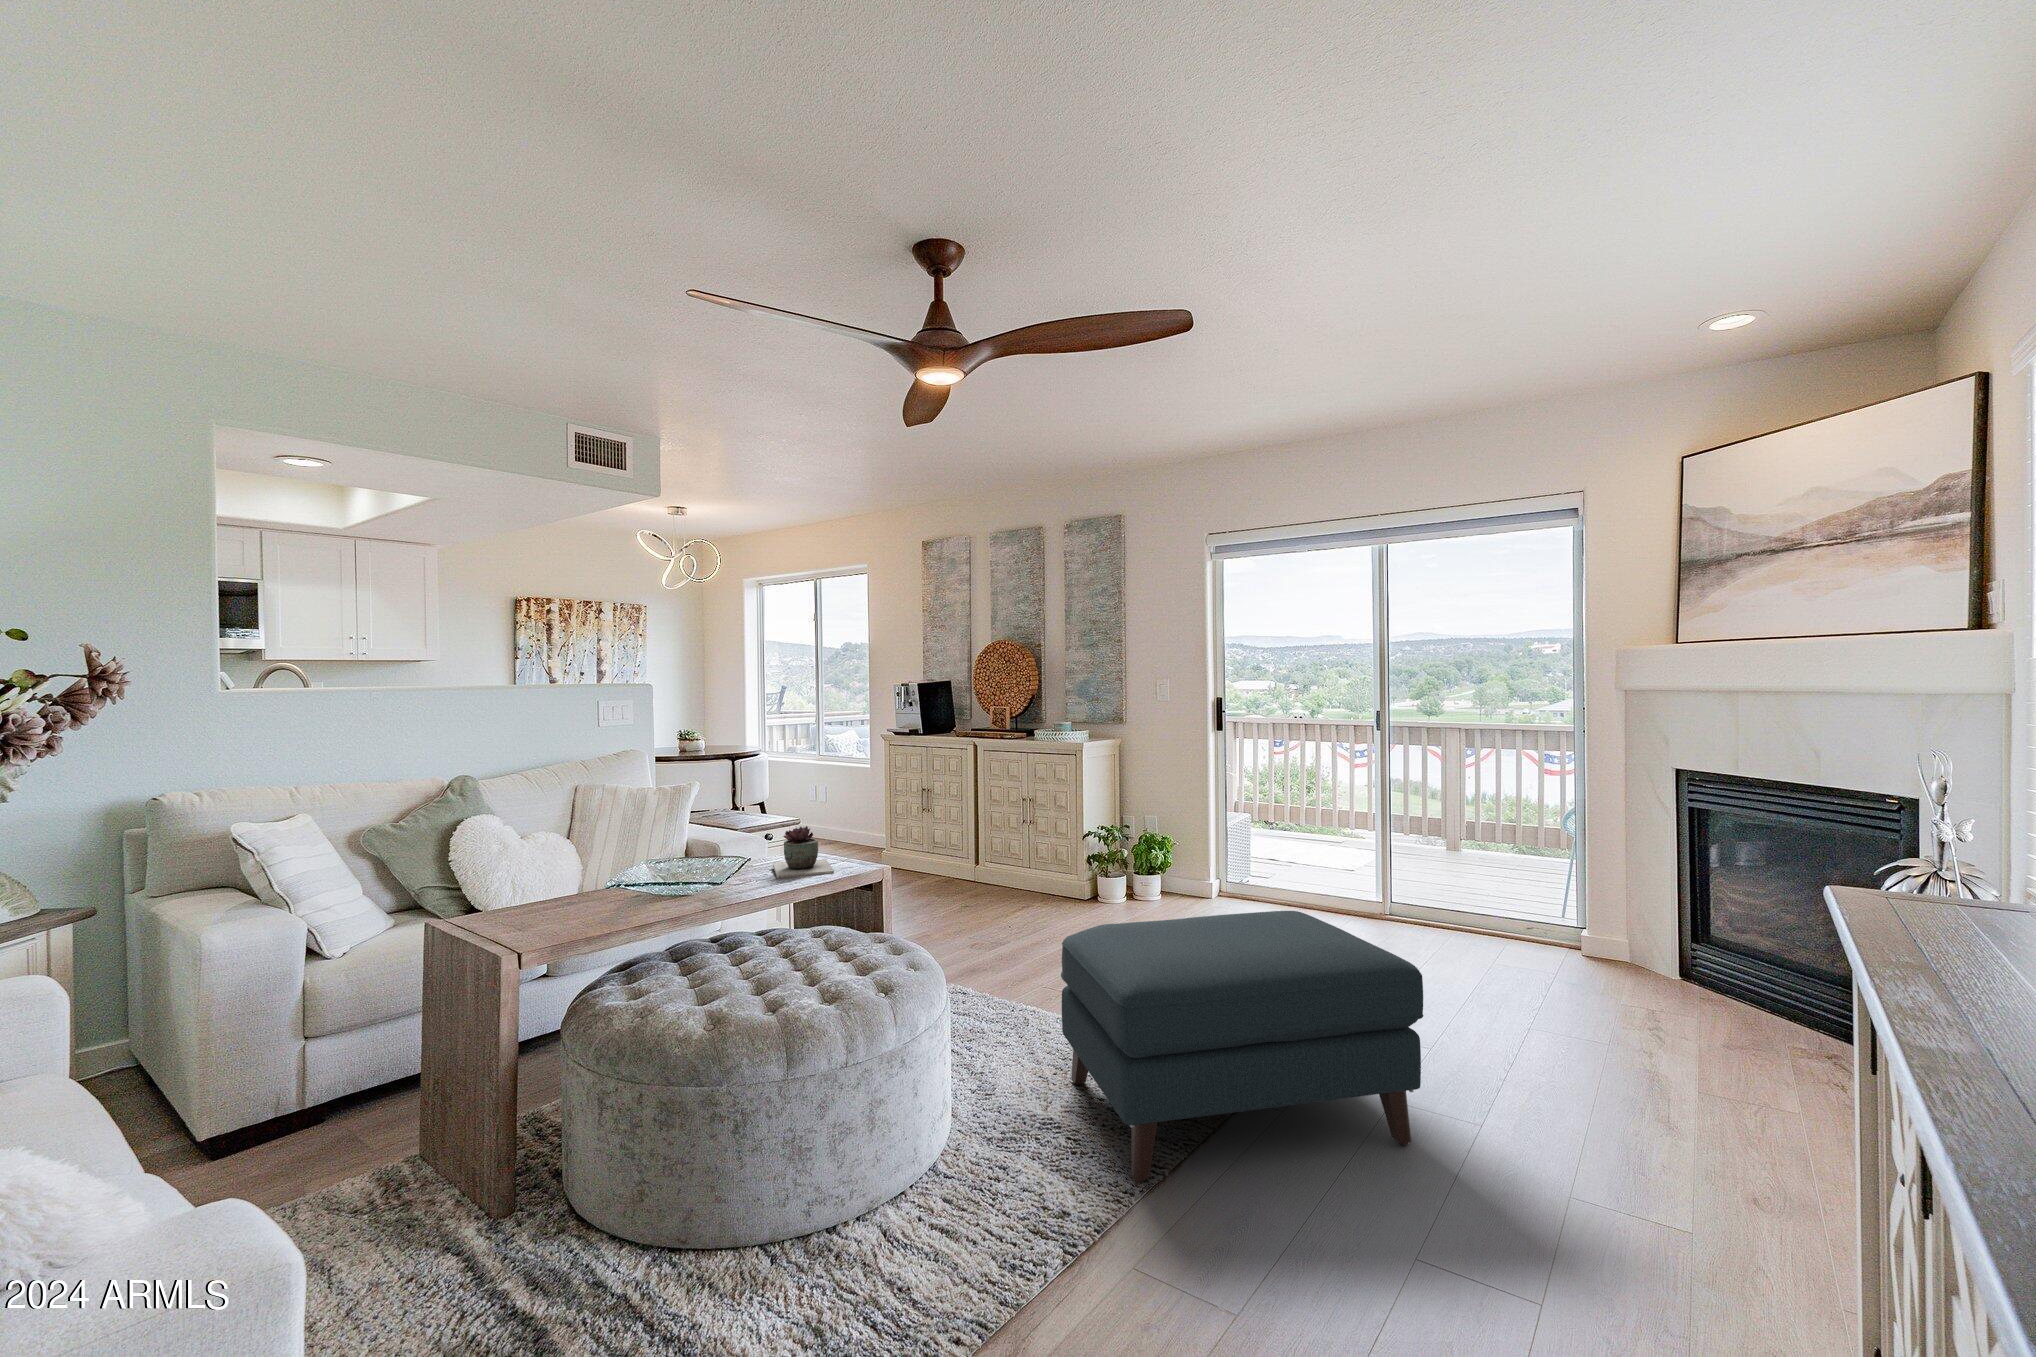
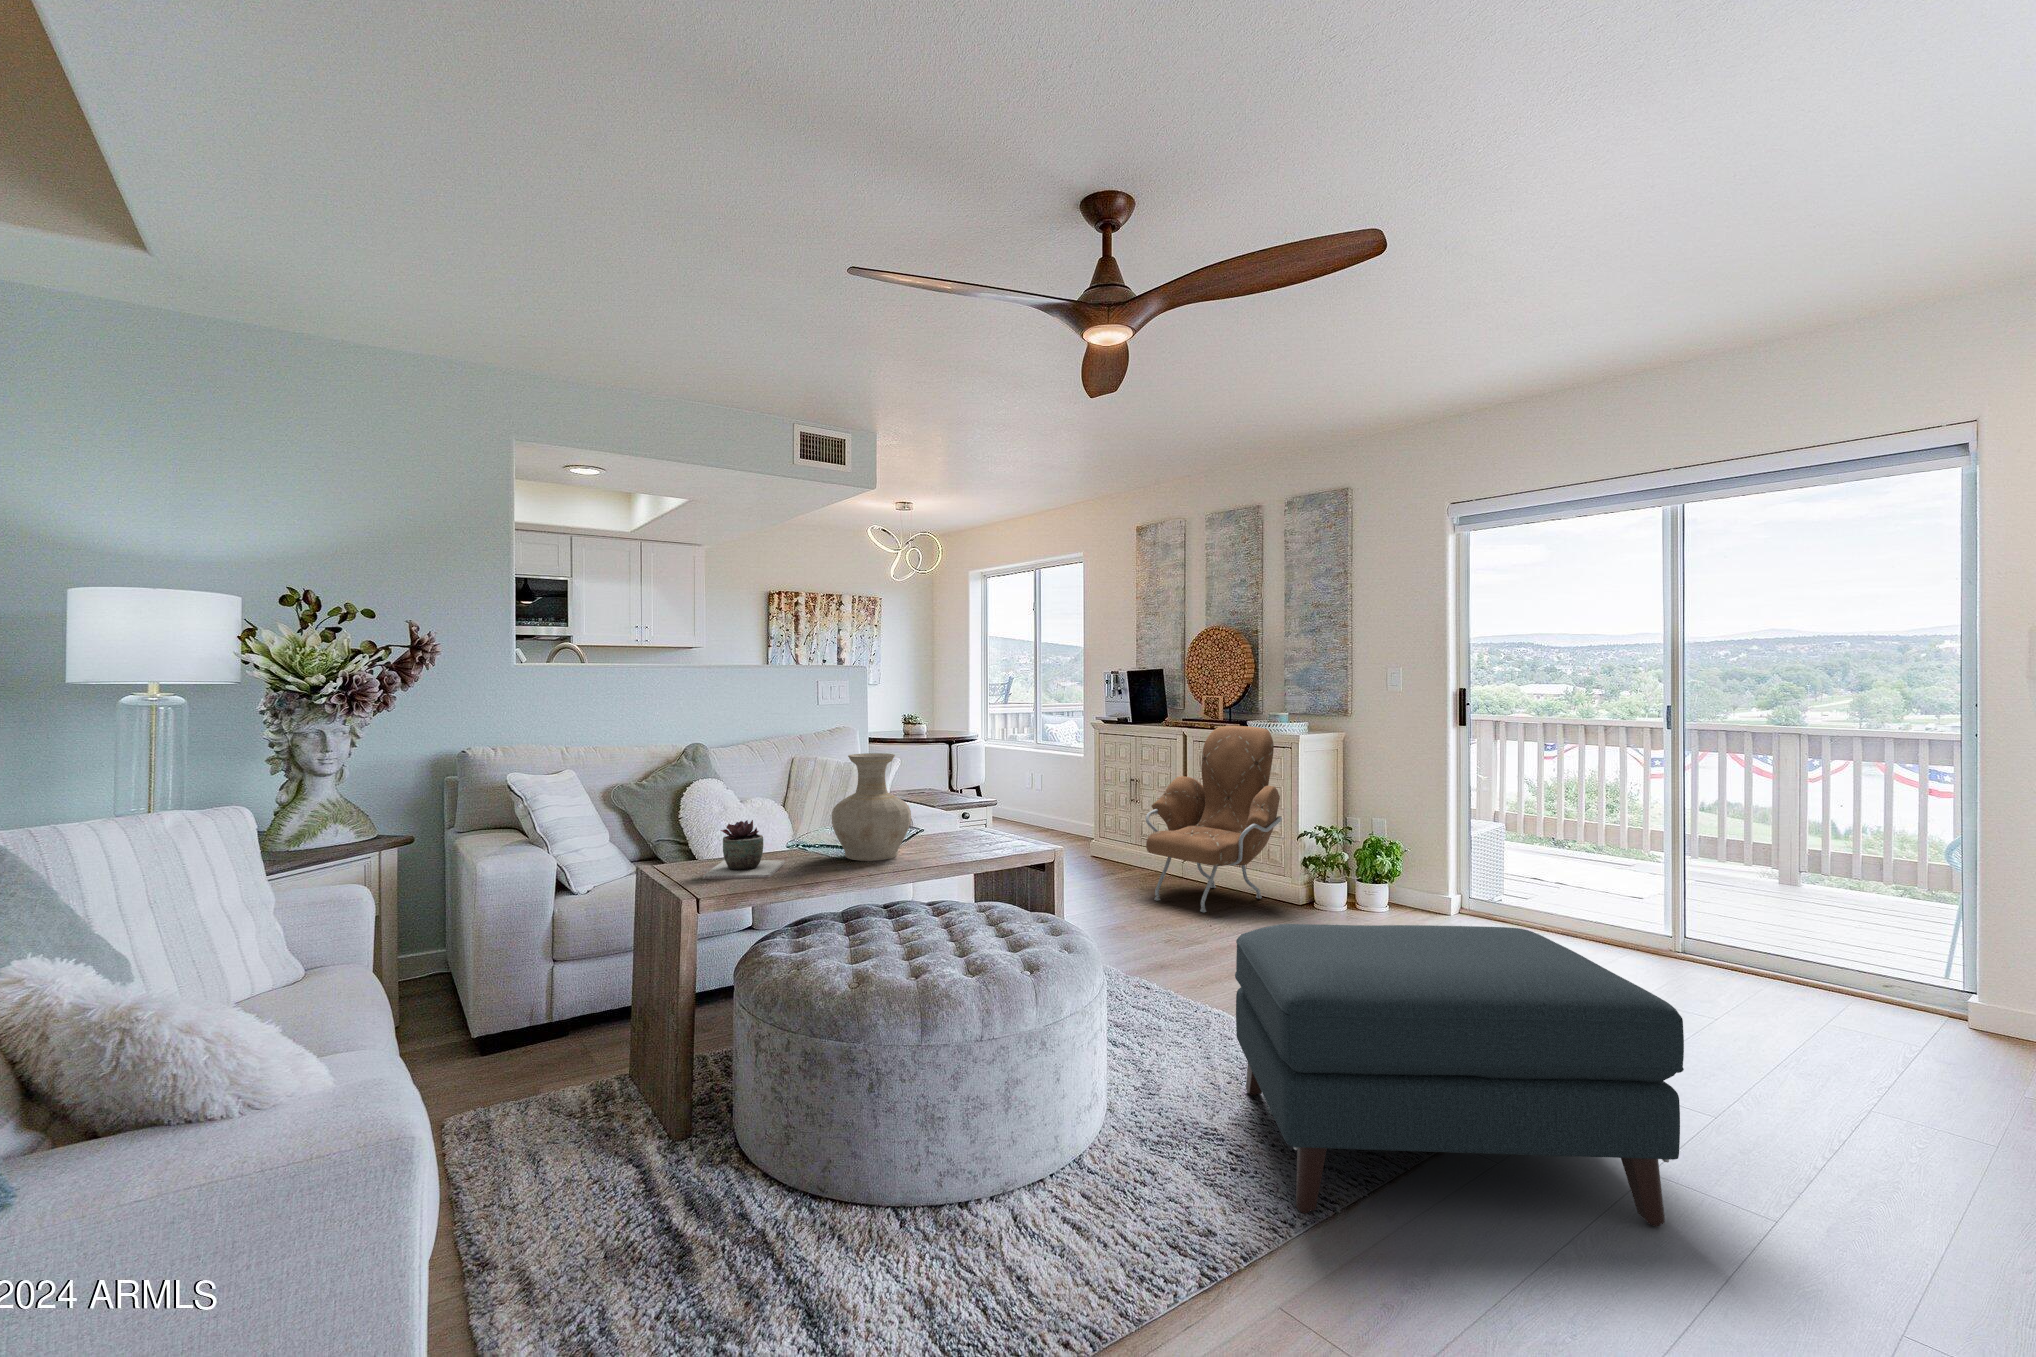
armchair: none [942,735,1071,916] -> present [1146,726,1282,912]
vase: none [653,784,739,897] -> present [832,753,911,861]
succulent plant: present [773,826,834,879] -> present [703,820,785,879]

